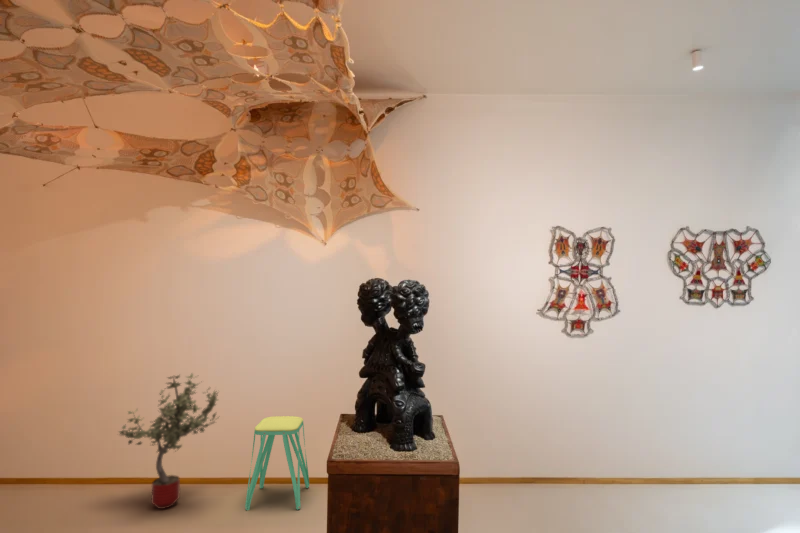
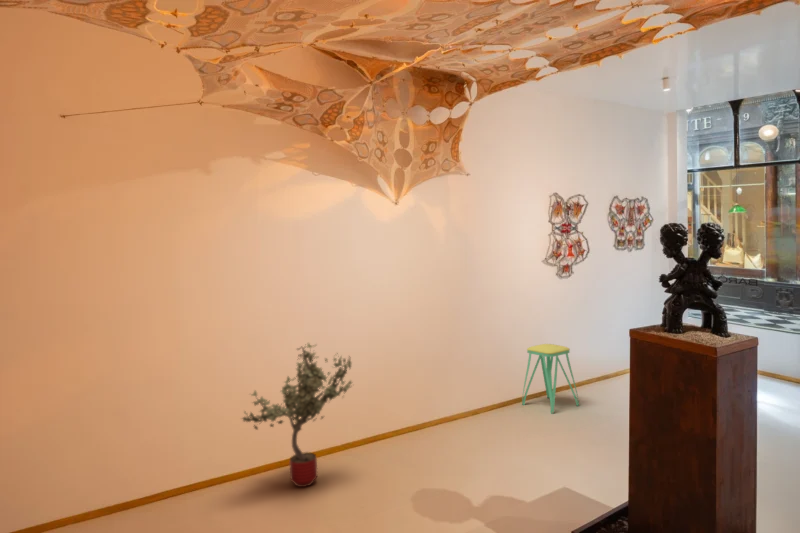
stool: present [245,416,309,510] -> present [522,344,579,413]

